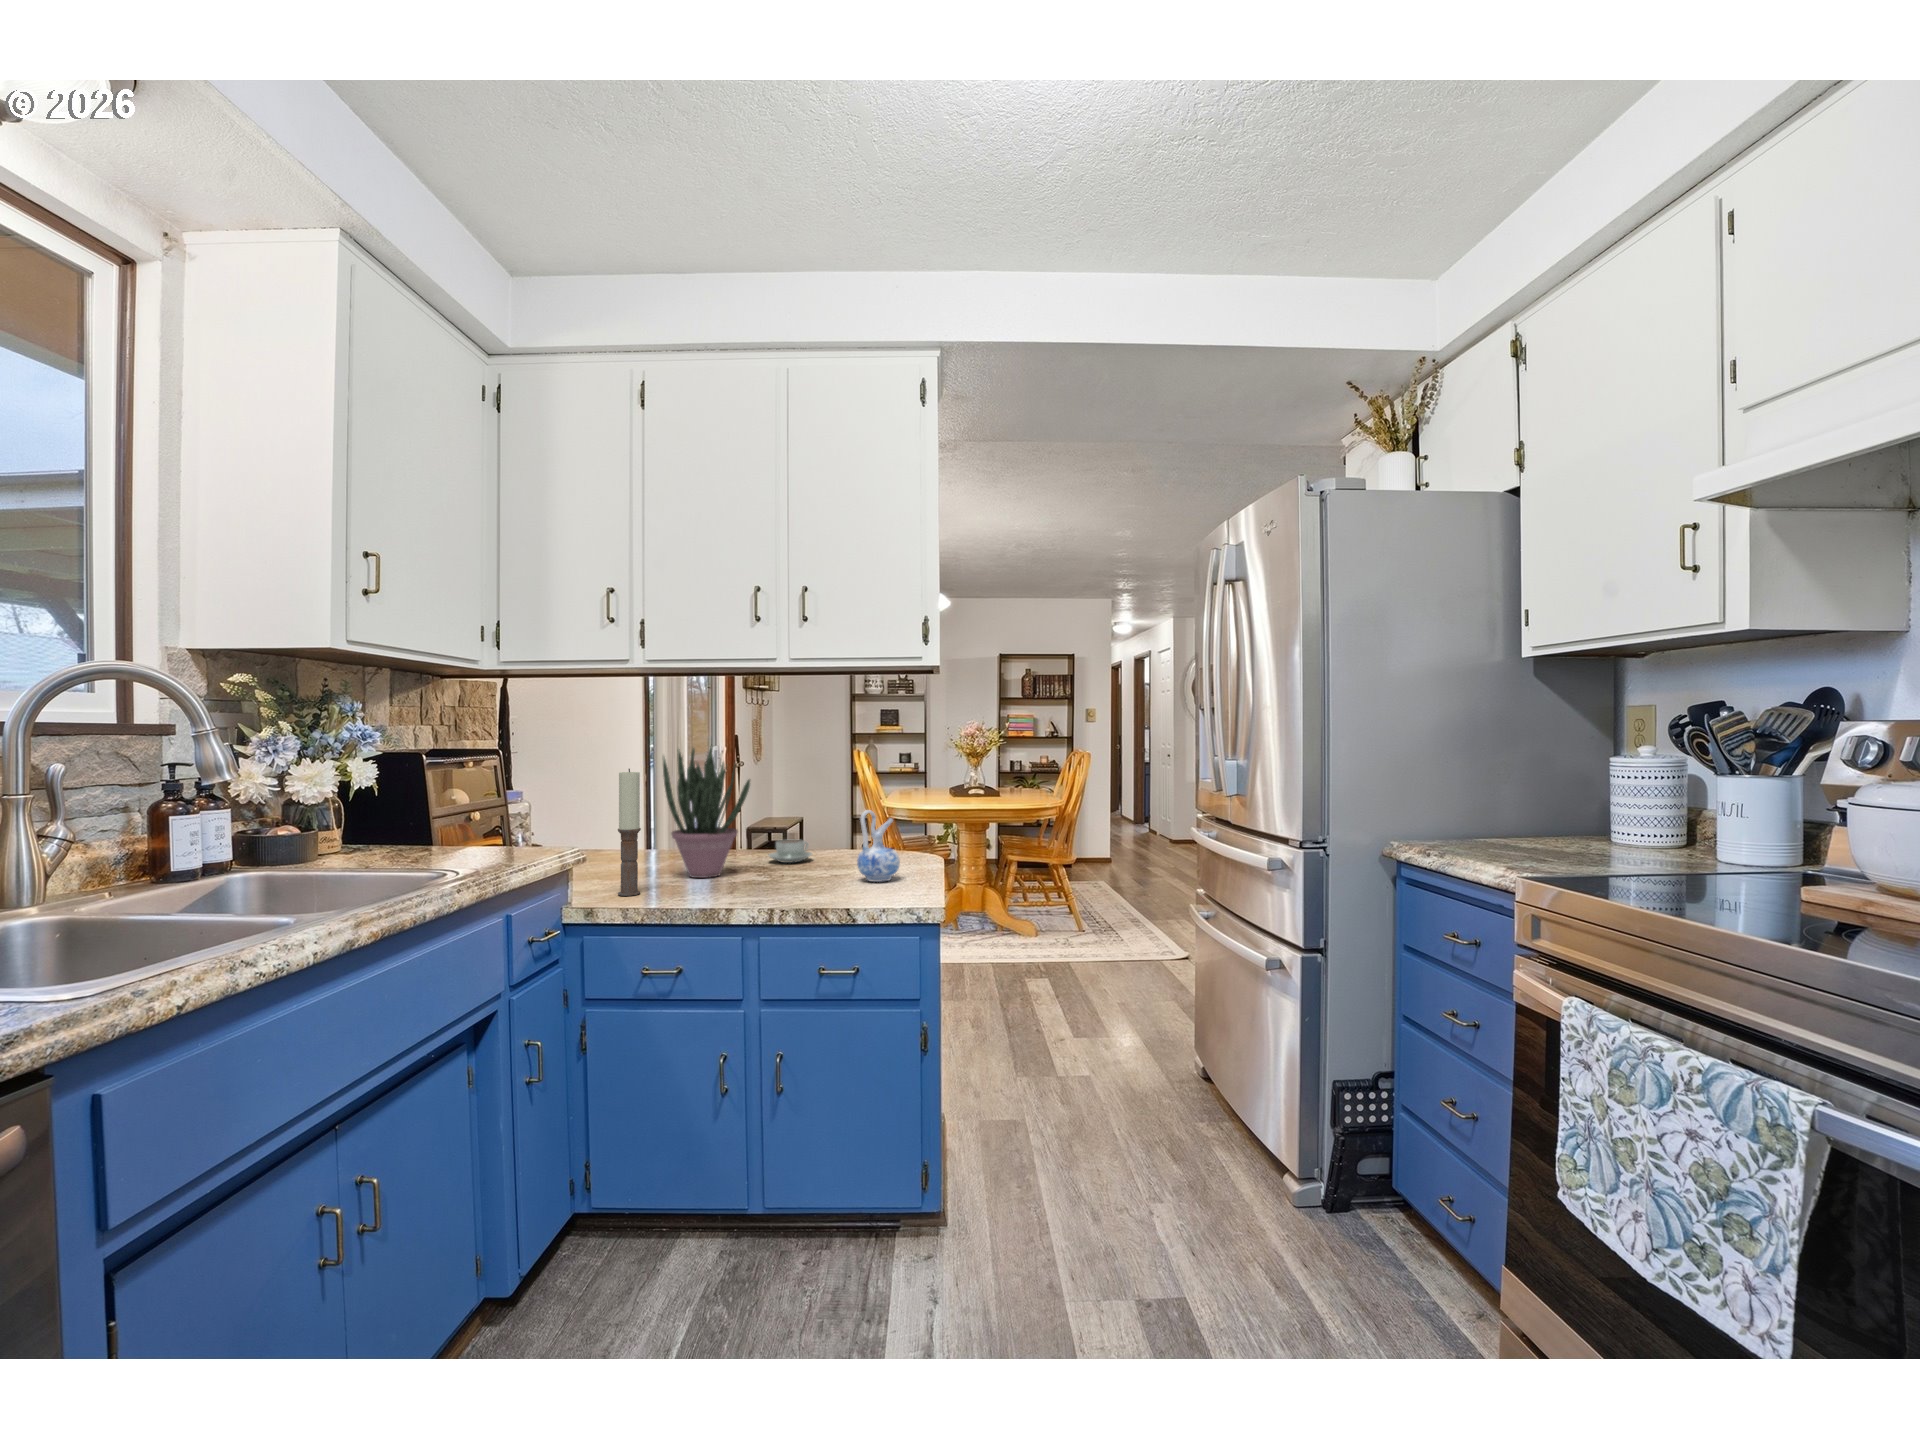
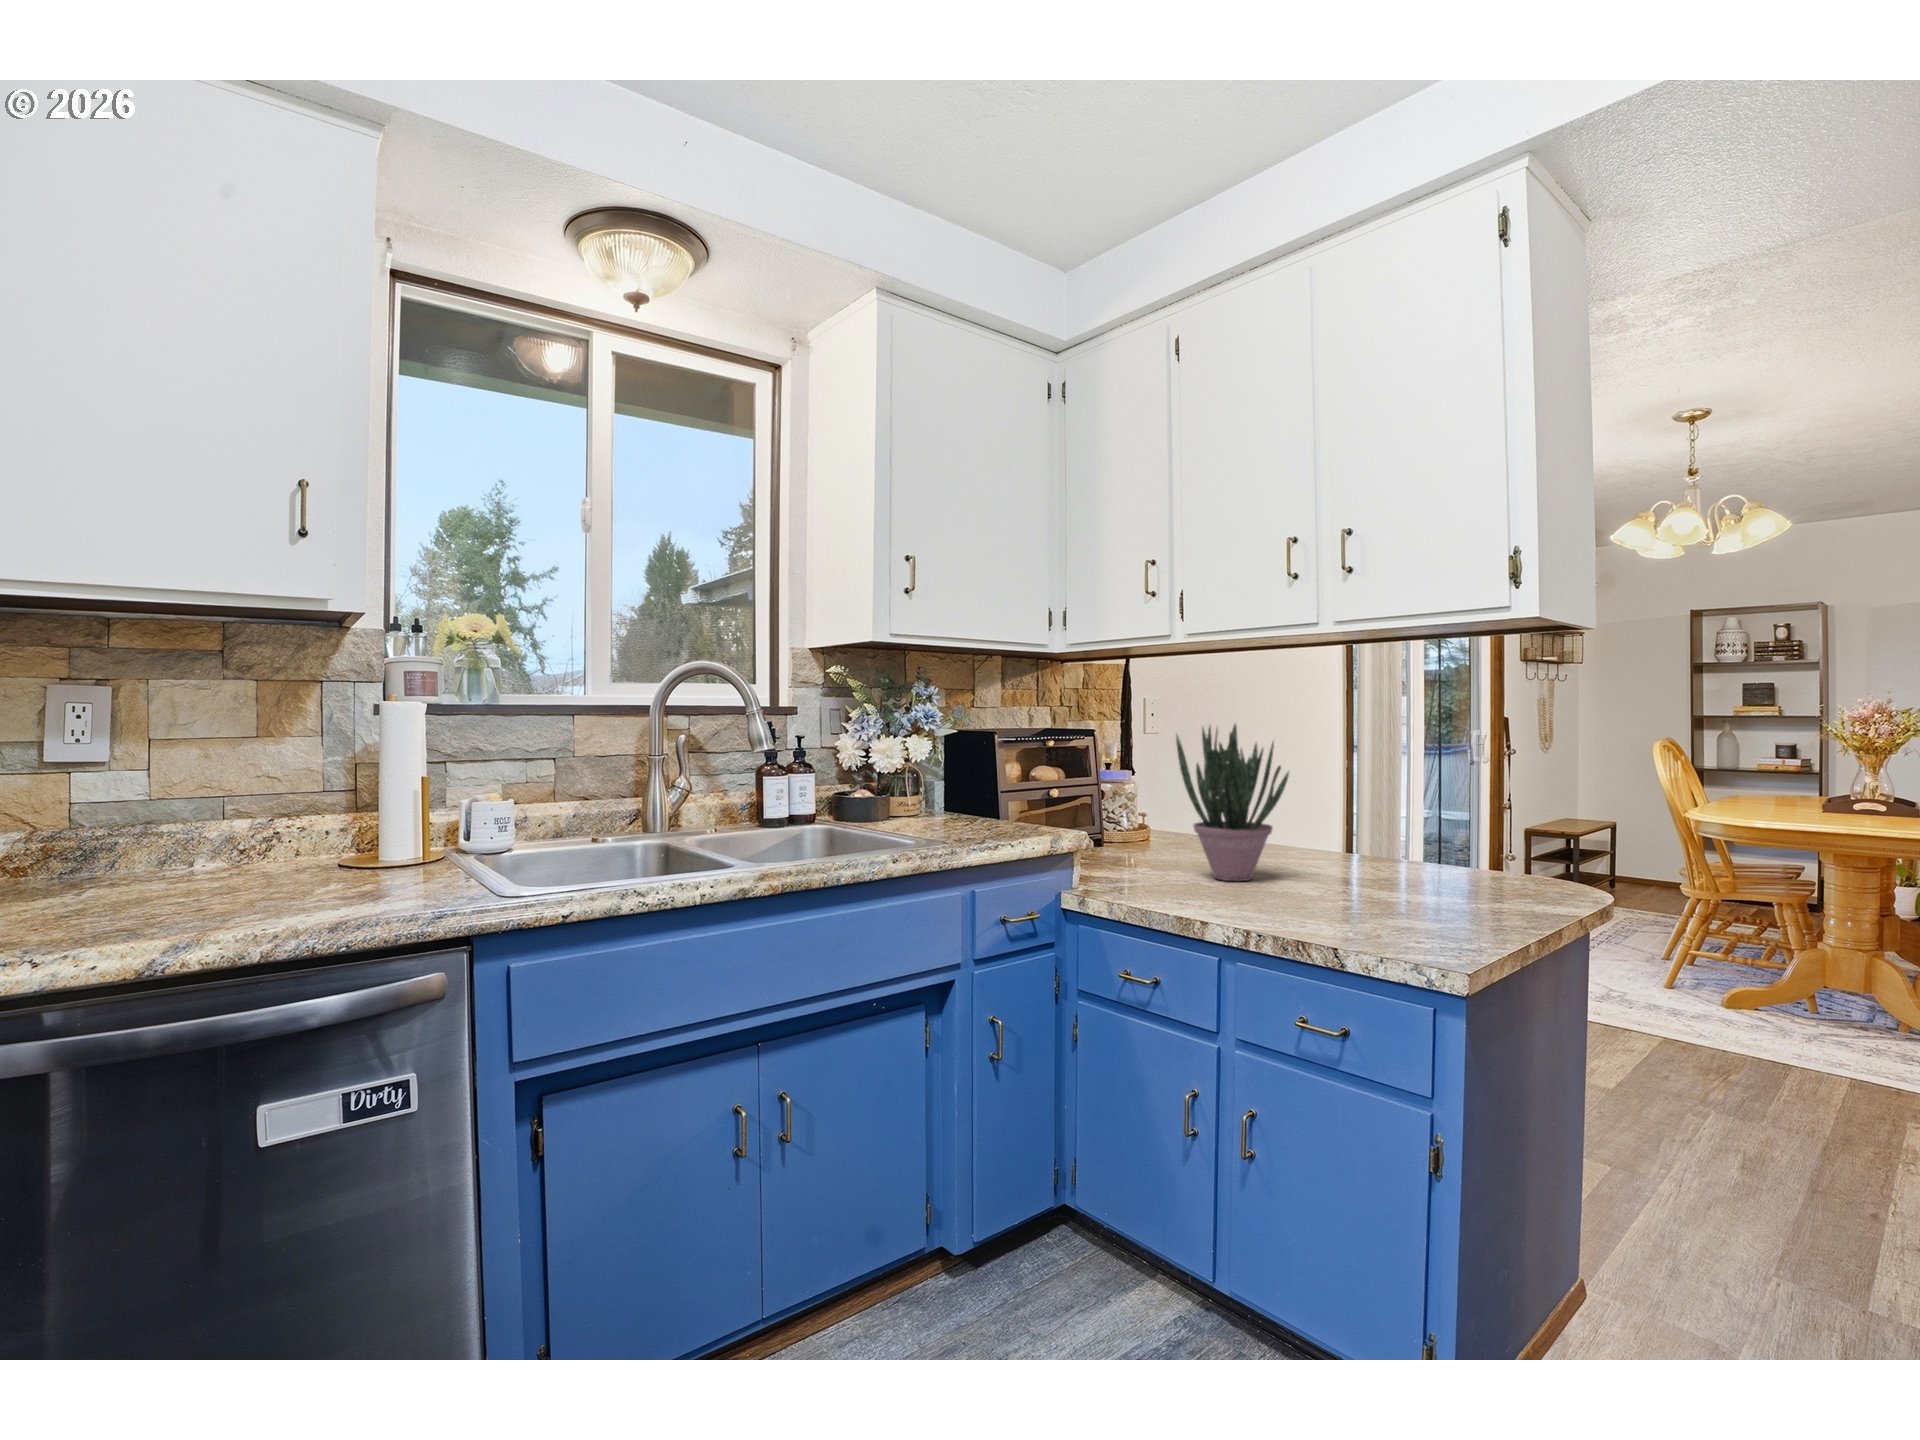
candle: present [618,769,641,896] -> none [1113,748,1136,889]
ceramic pitcher: present [857,810,900,882] -> none [1398,814,1466,919]
coffee cup: present [768,839,812,863] -> none [1329,847,1392,877]

